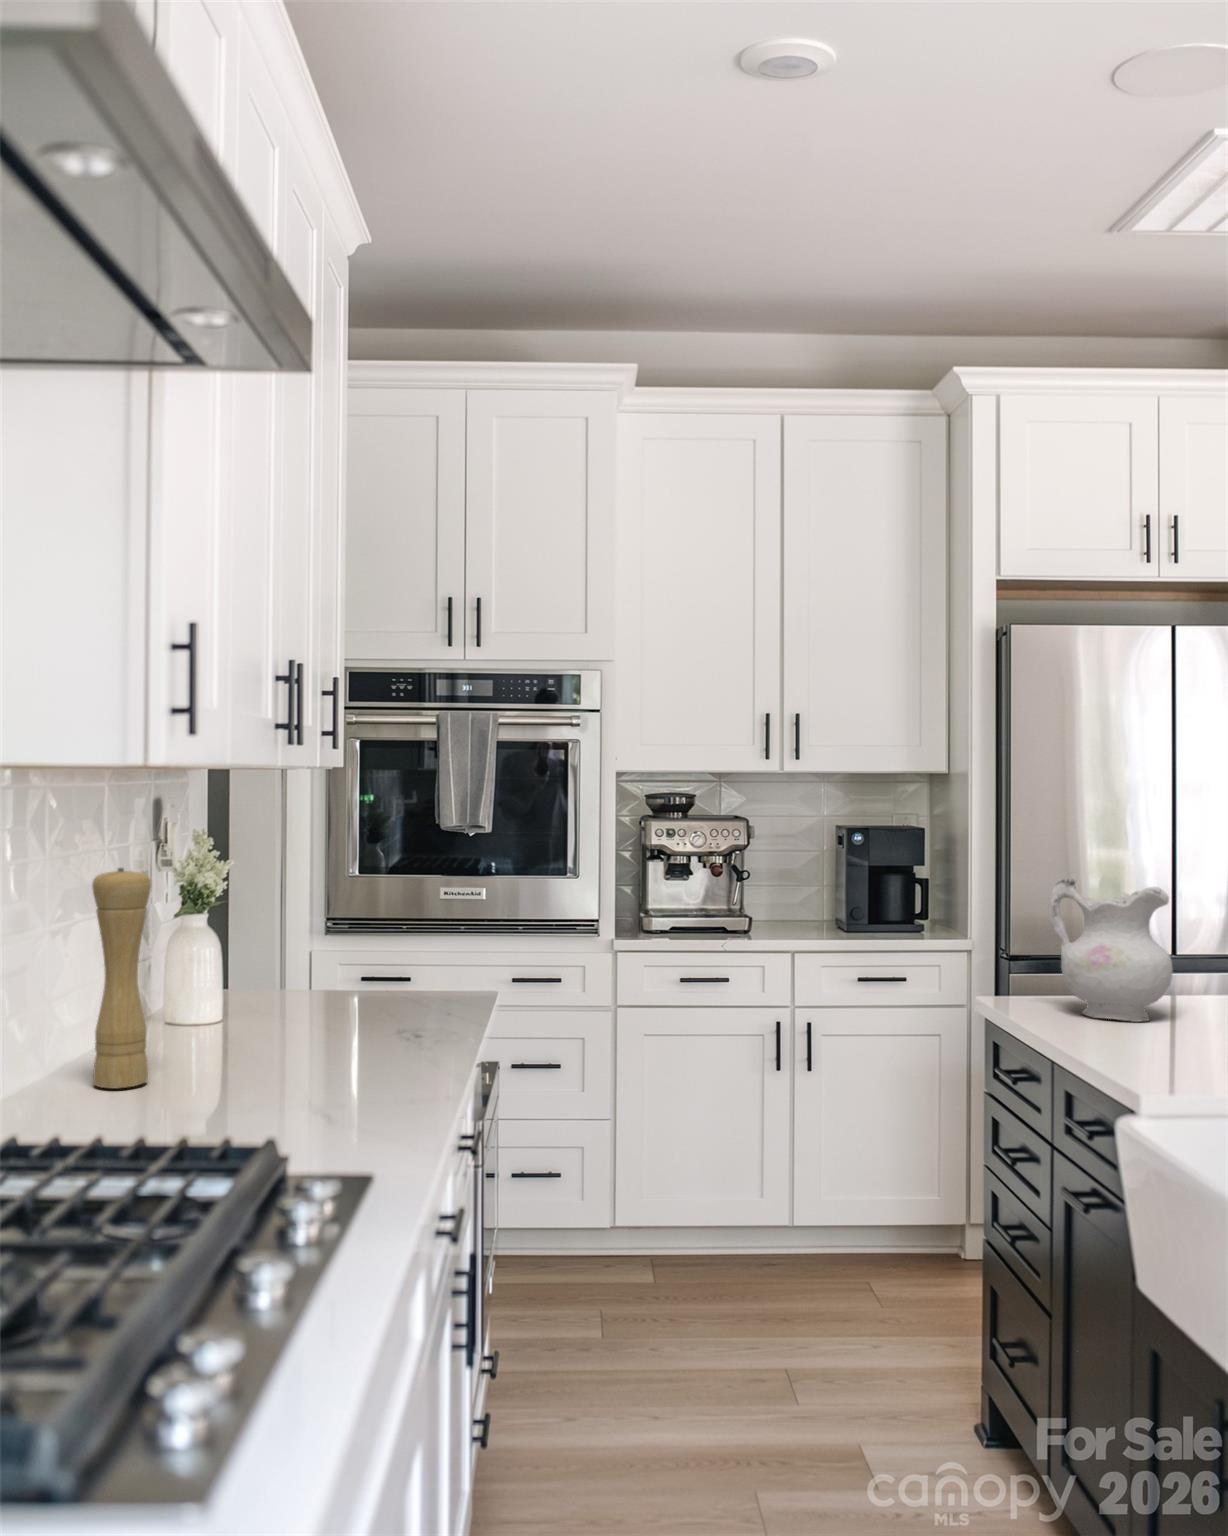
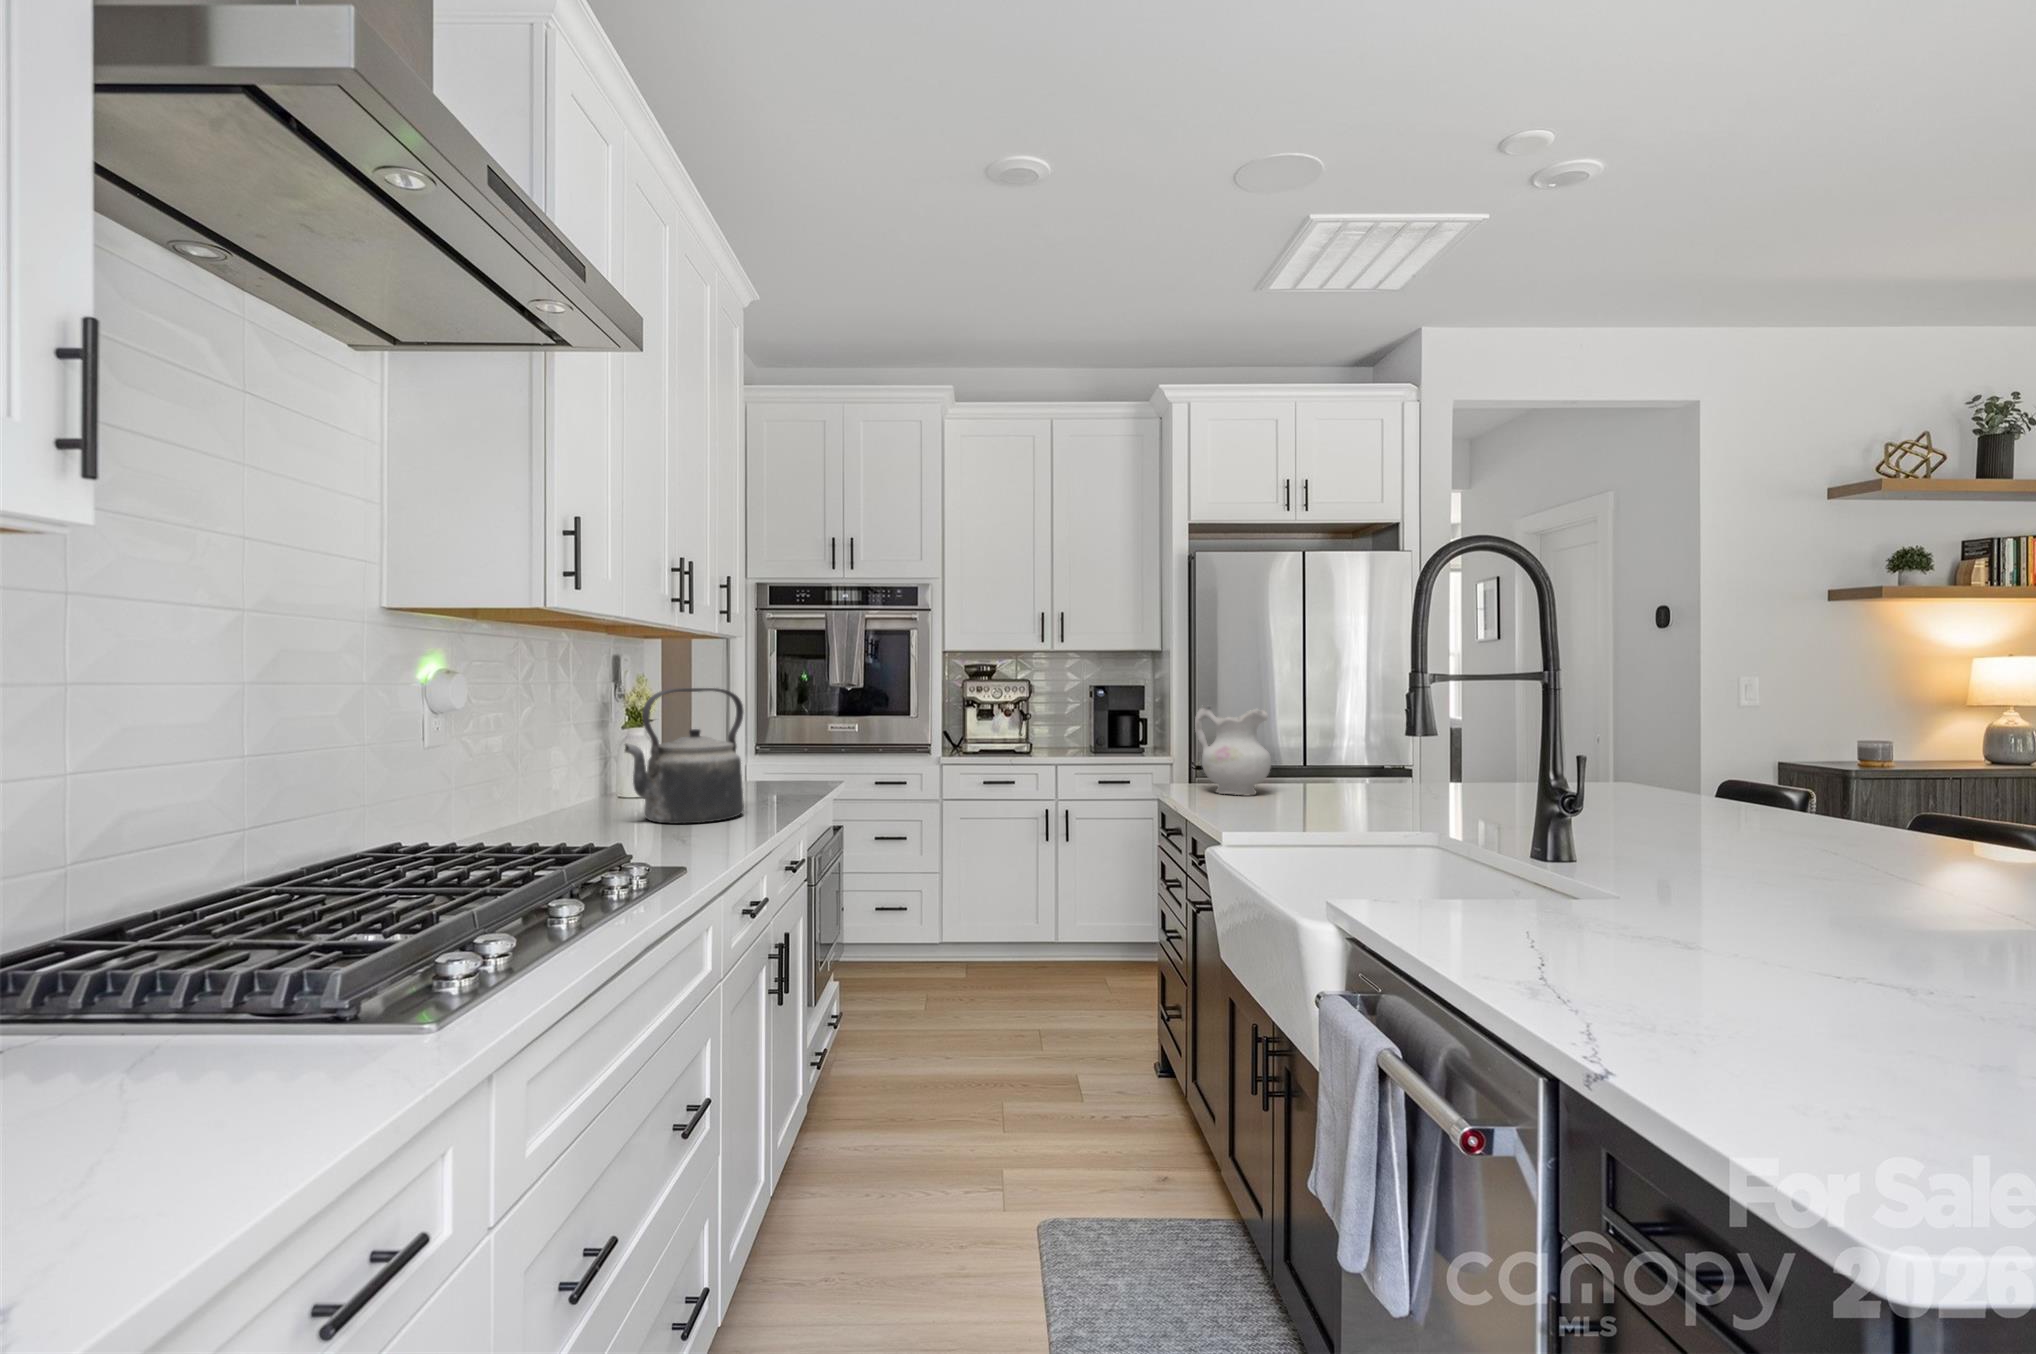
kettle: none [216,859,384,1070] -> present [625,688,744,824]
pepper mill: present [92,868,151,1089] -> none [535,689,576,833]

